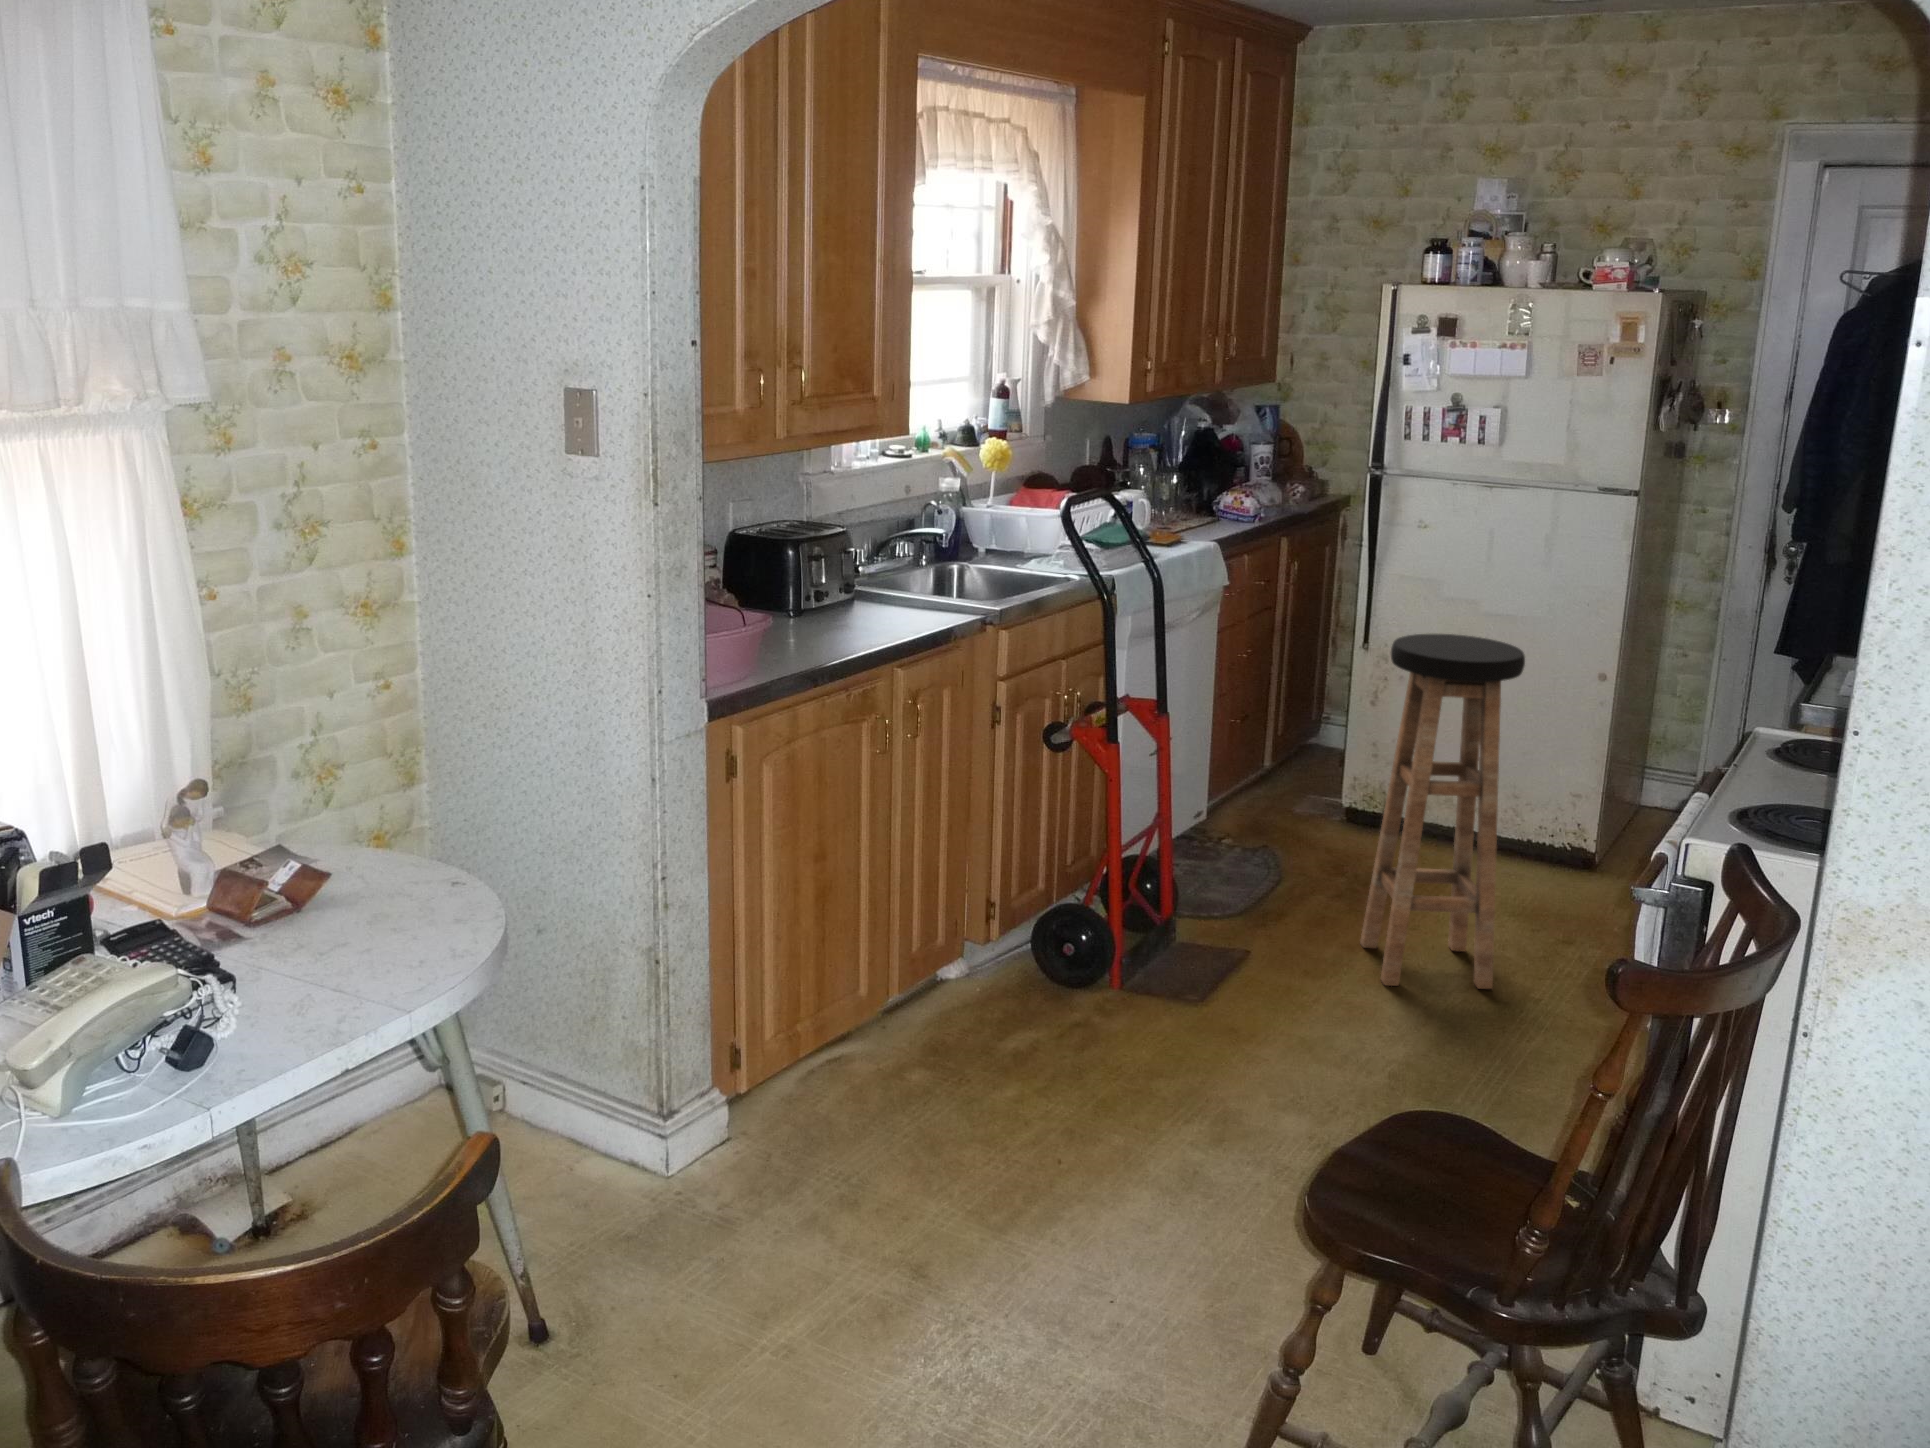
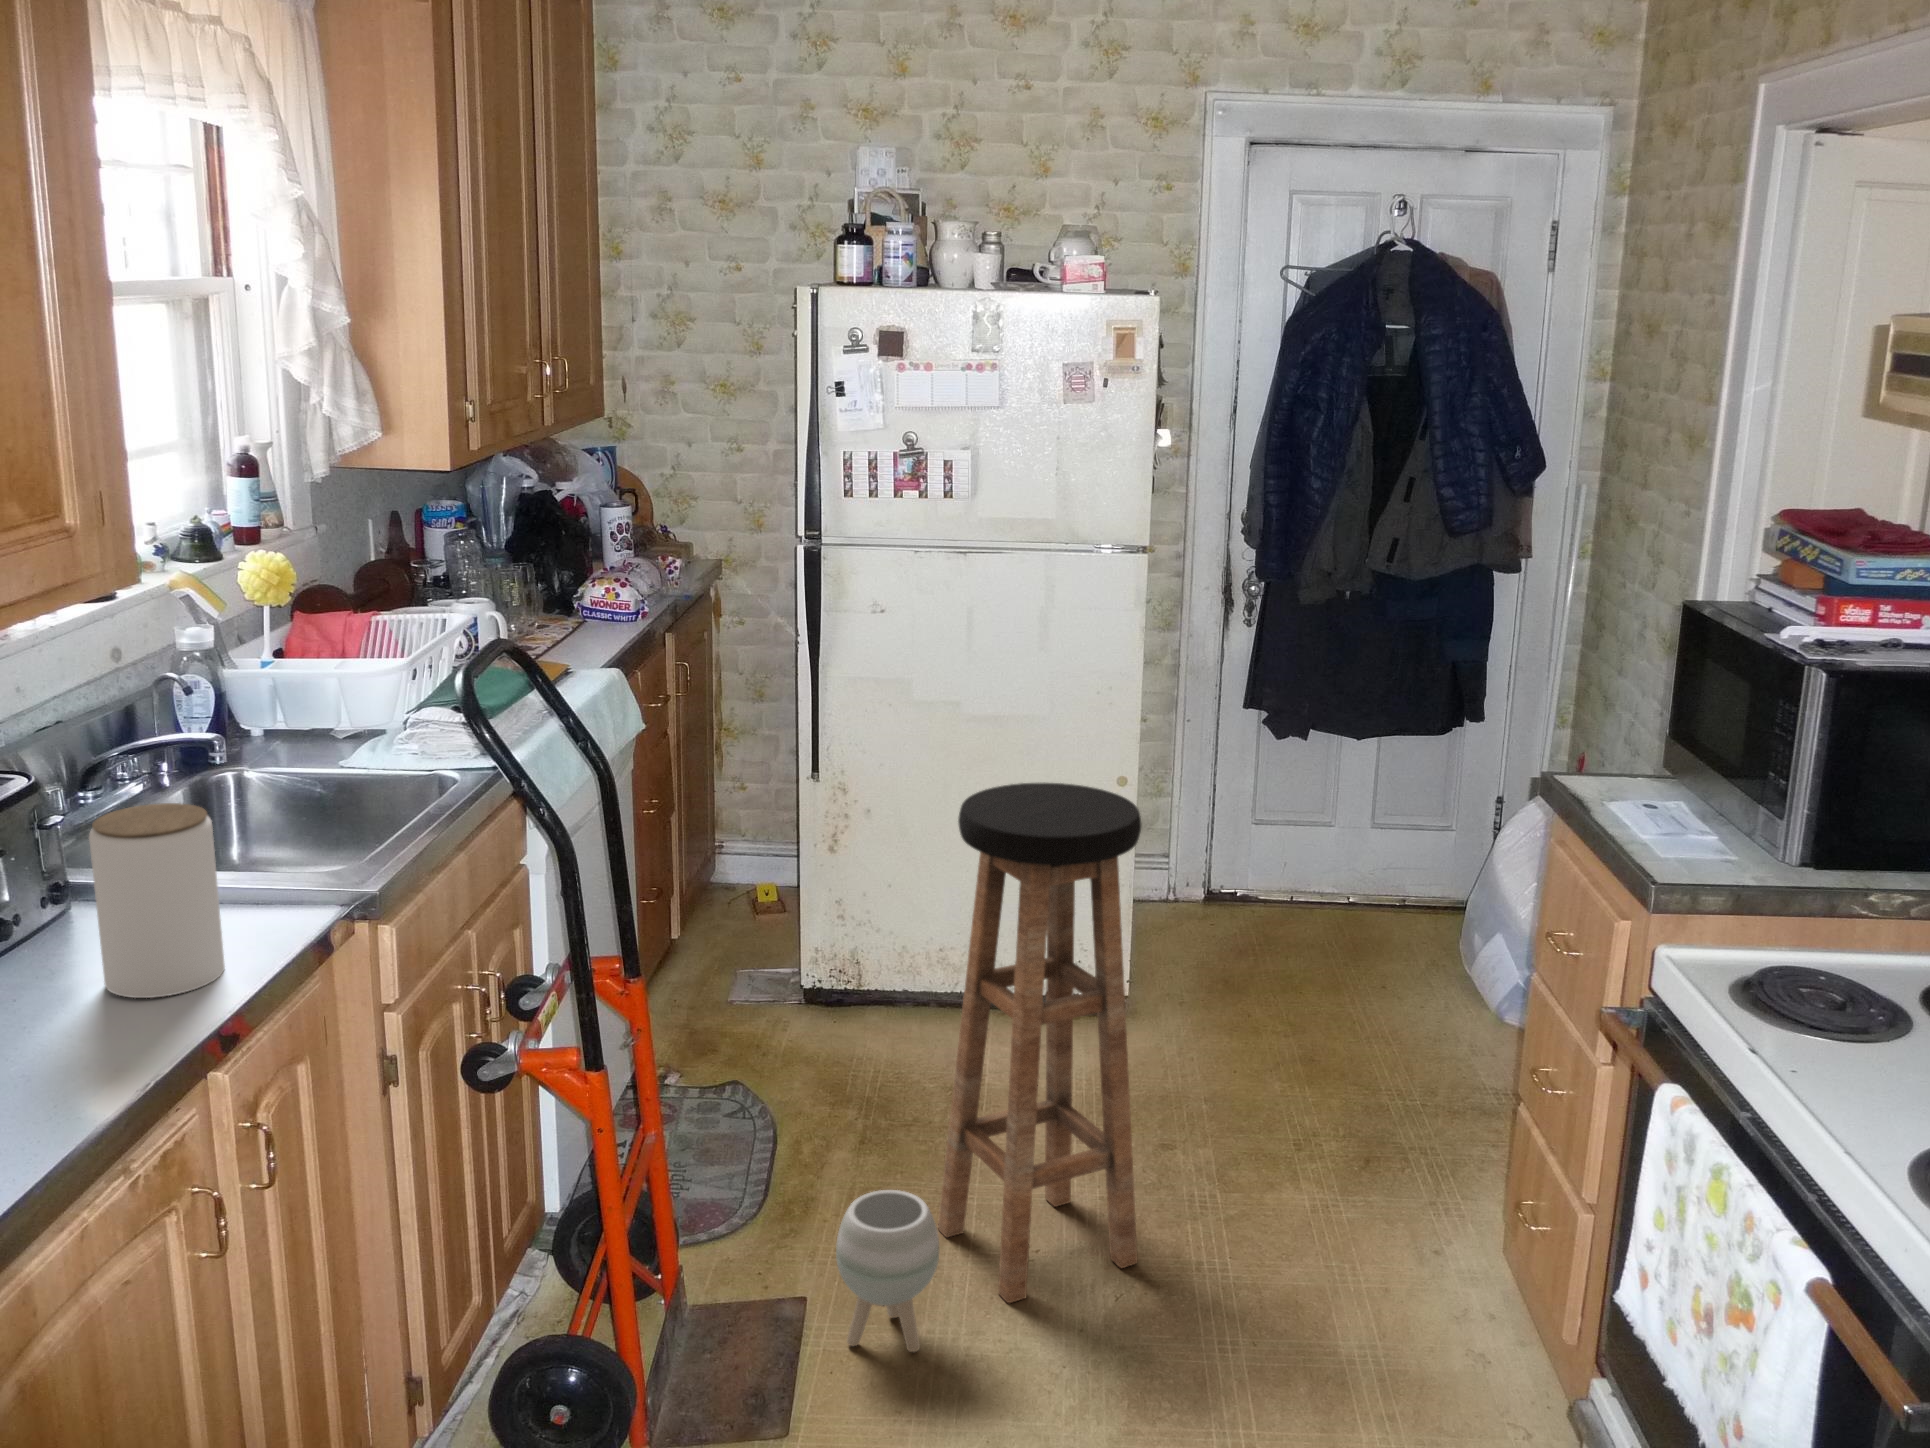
jar: none [861,538,917,631] -> present [89,803,225,998]
planter: none [1262,882,1333,990] -> present [836,1190,939,1352]

